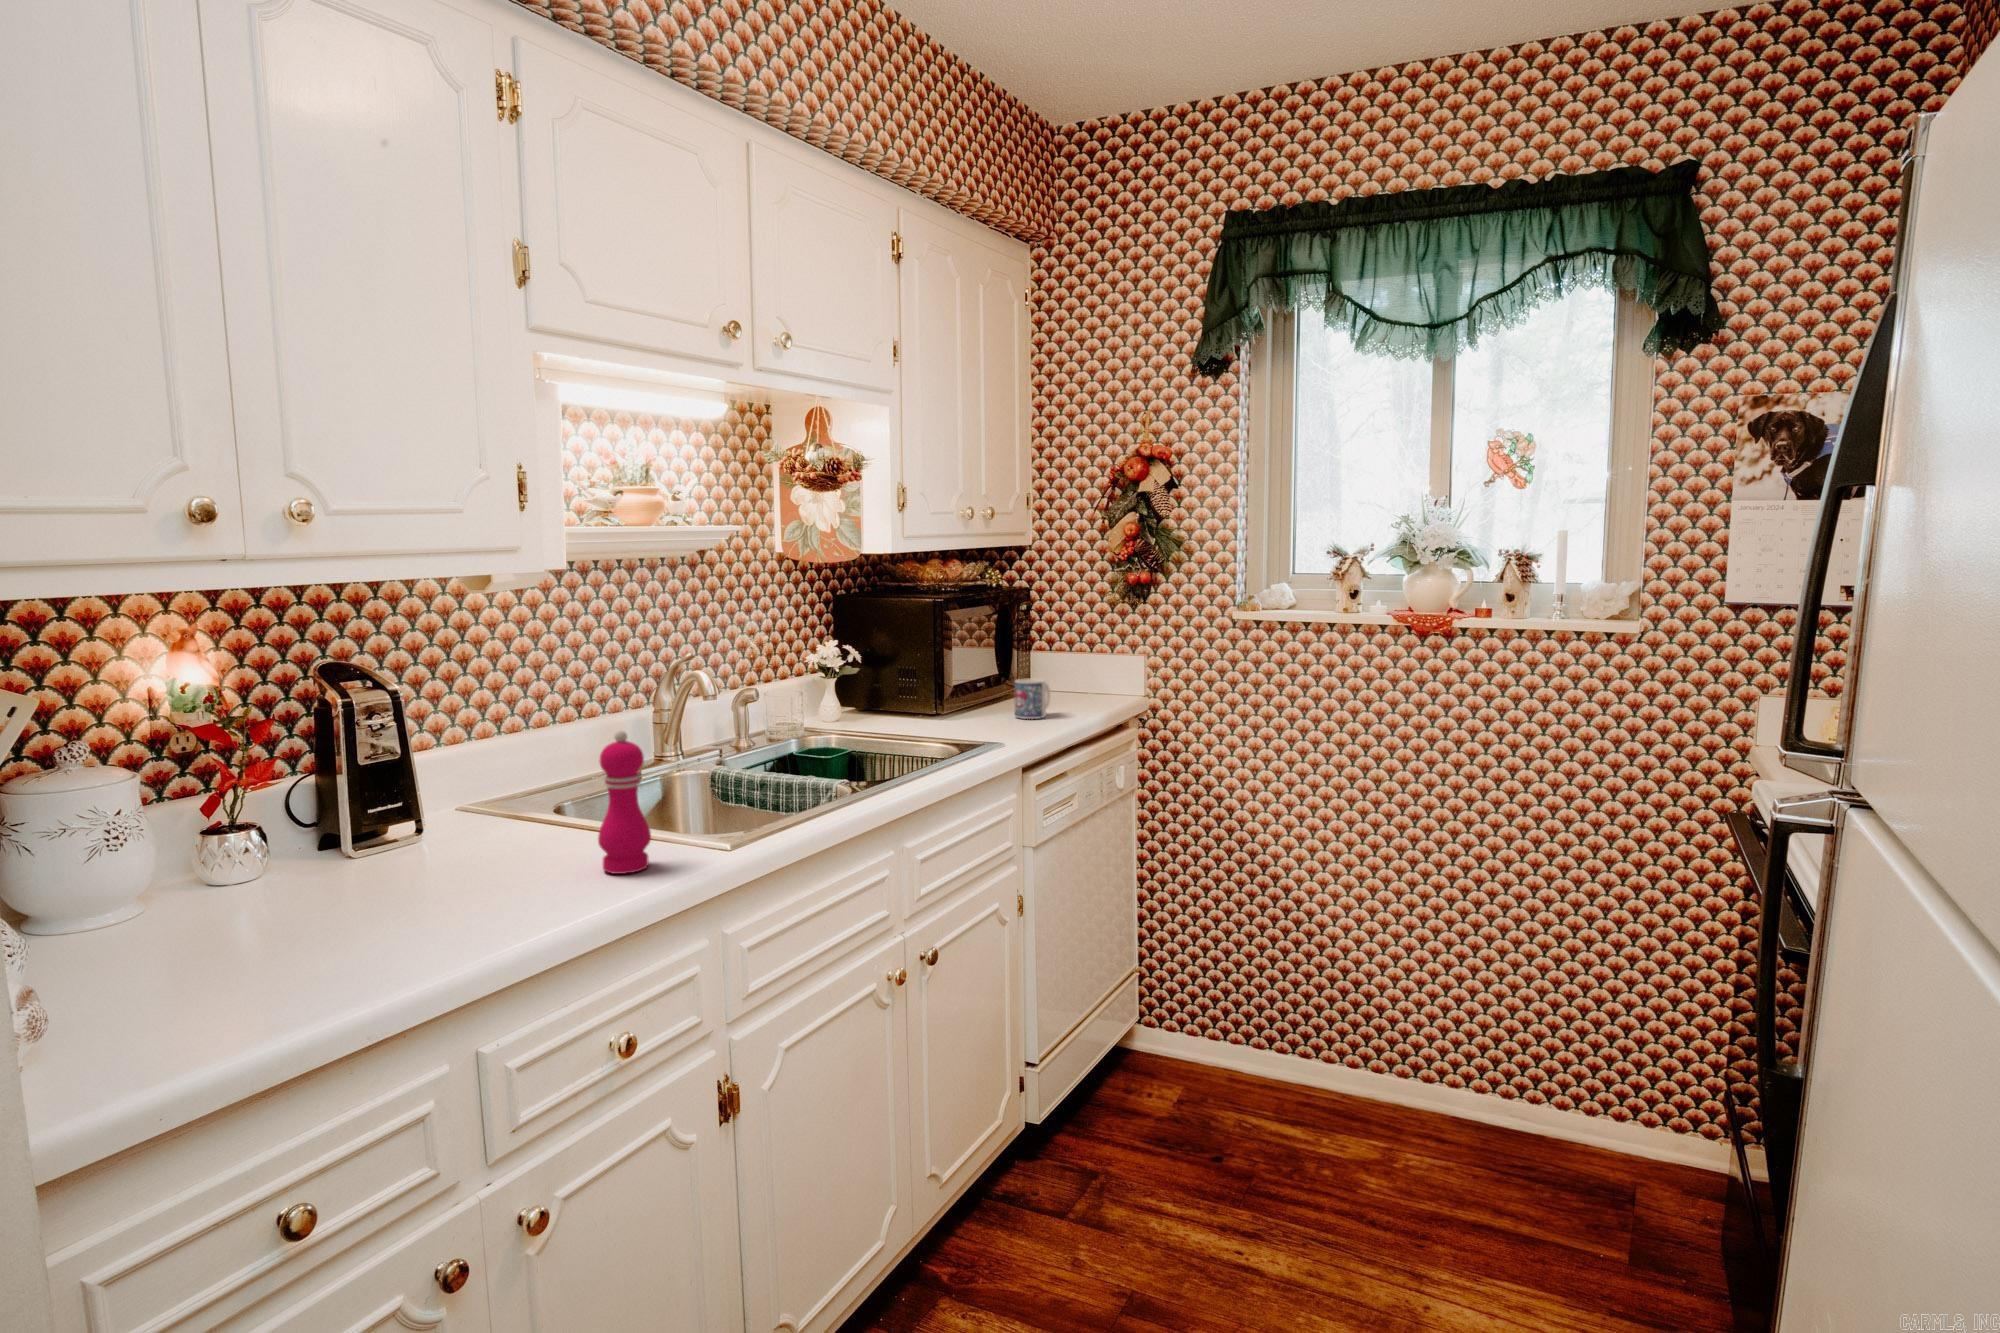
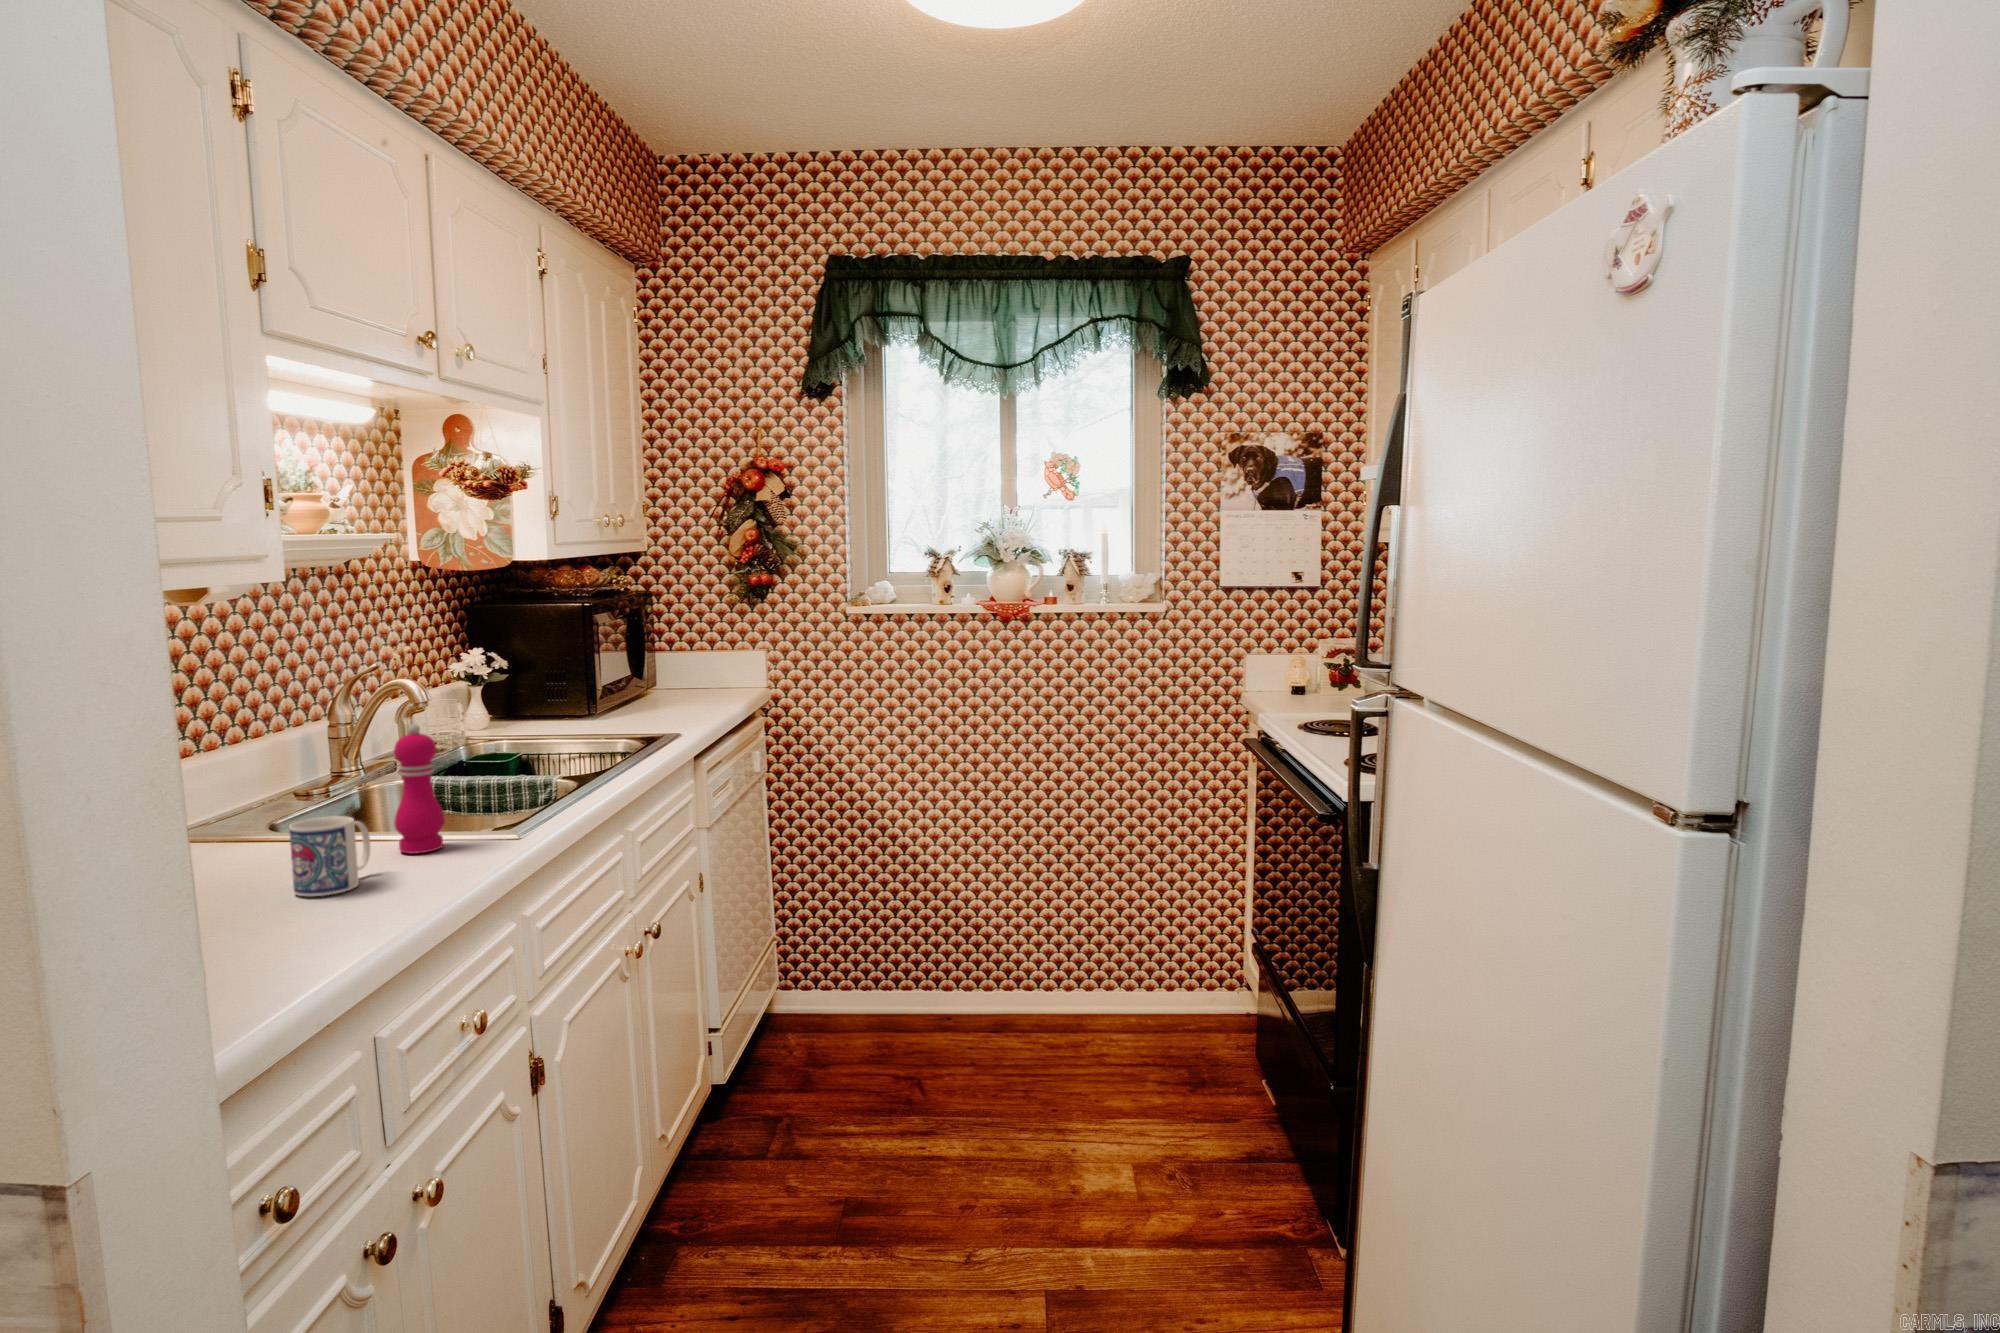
mug: present [1015,679,1050,719] -> present [289,816,370,896]

